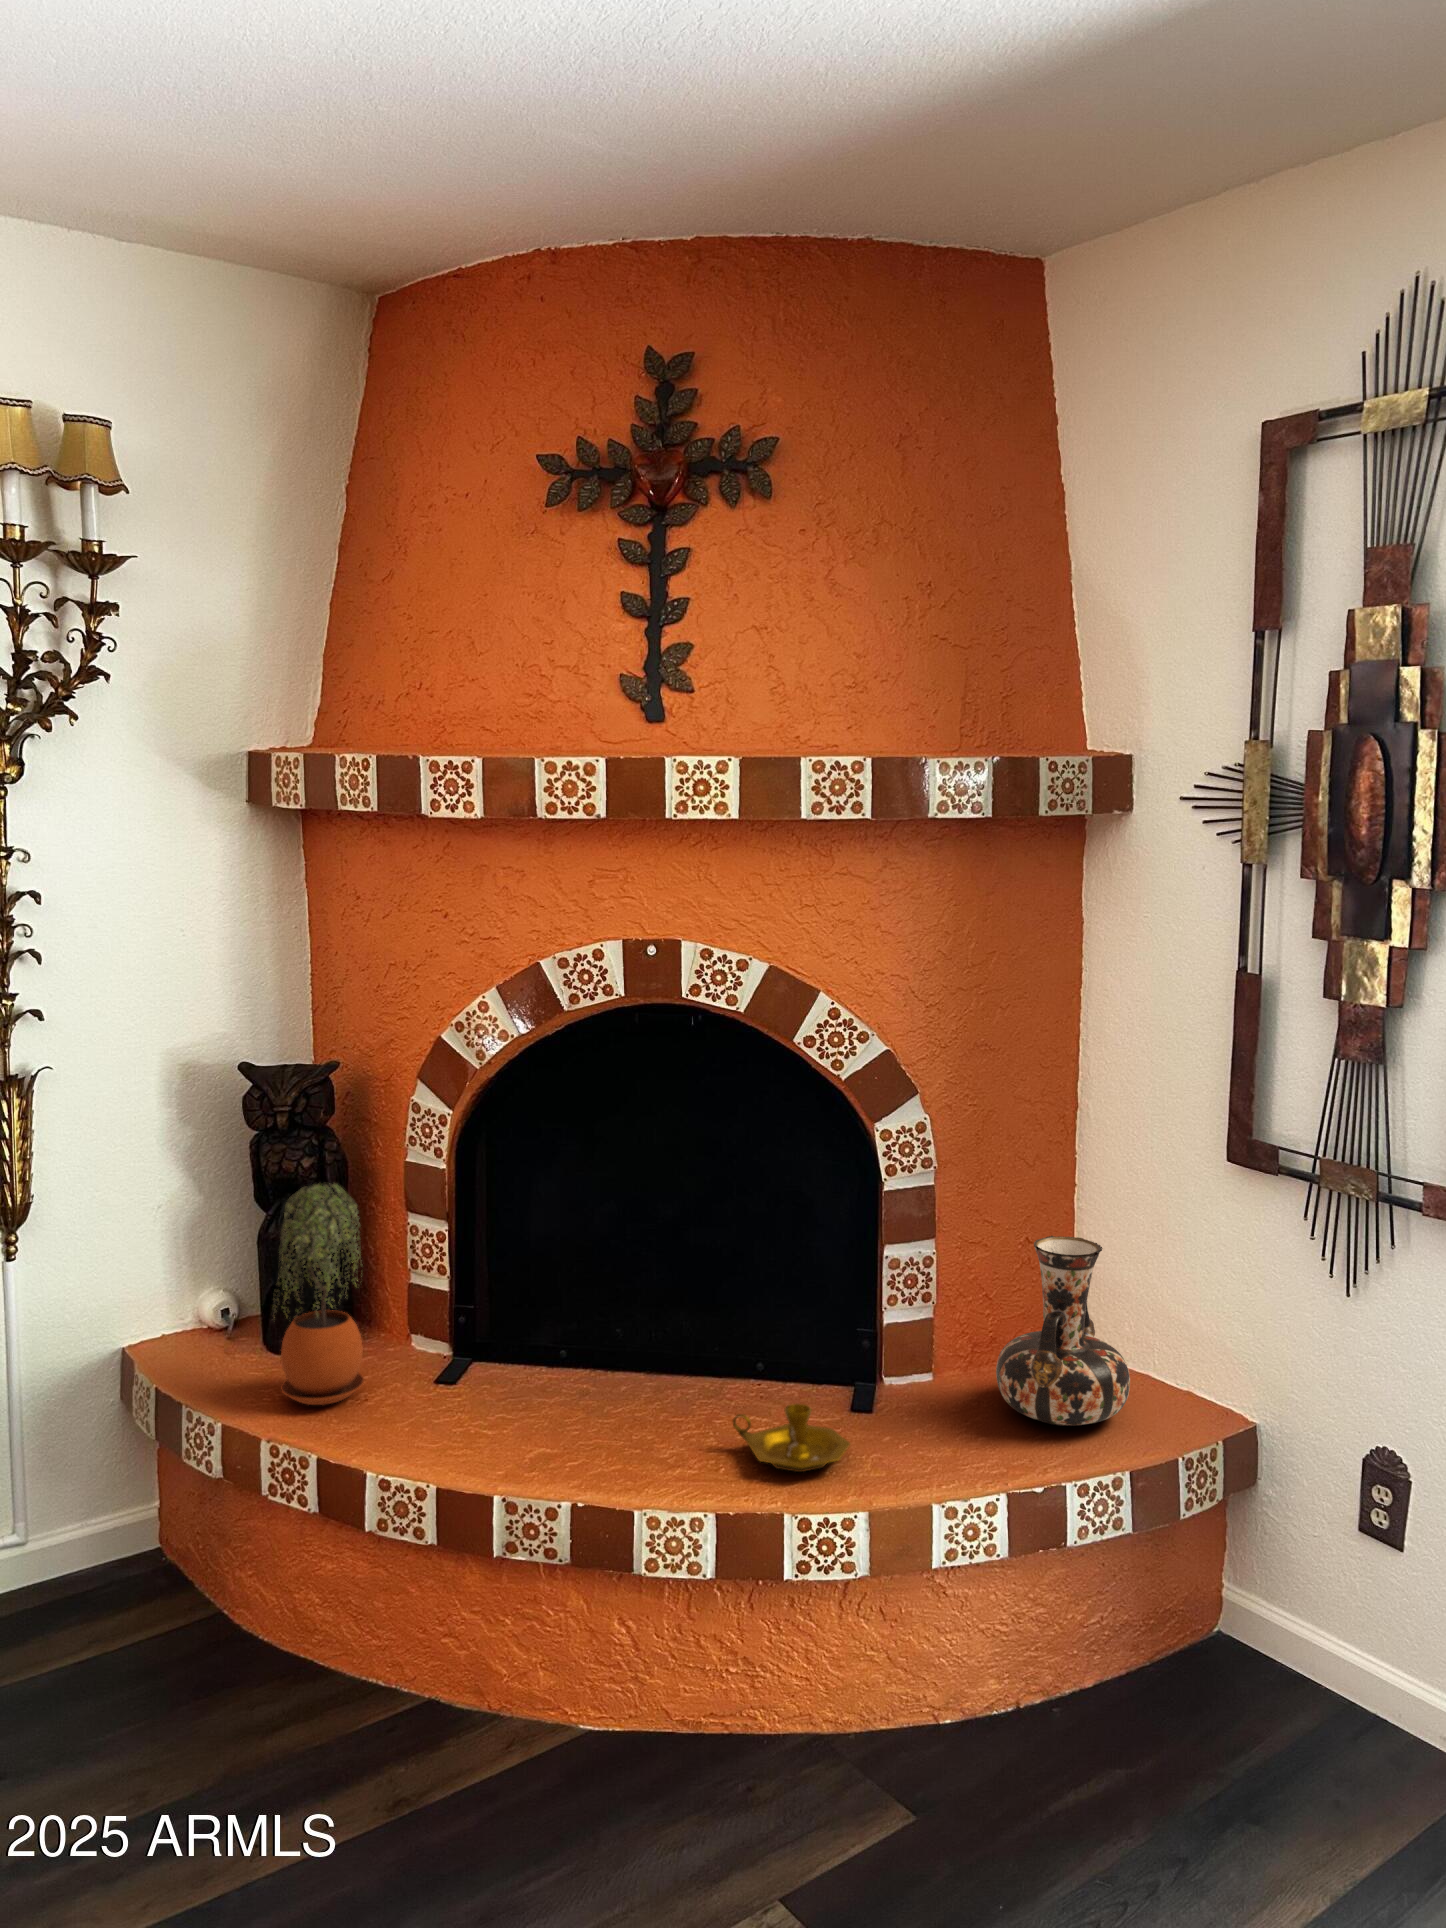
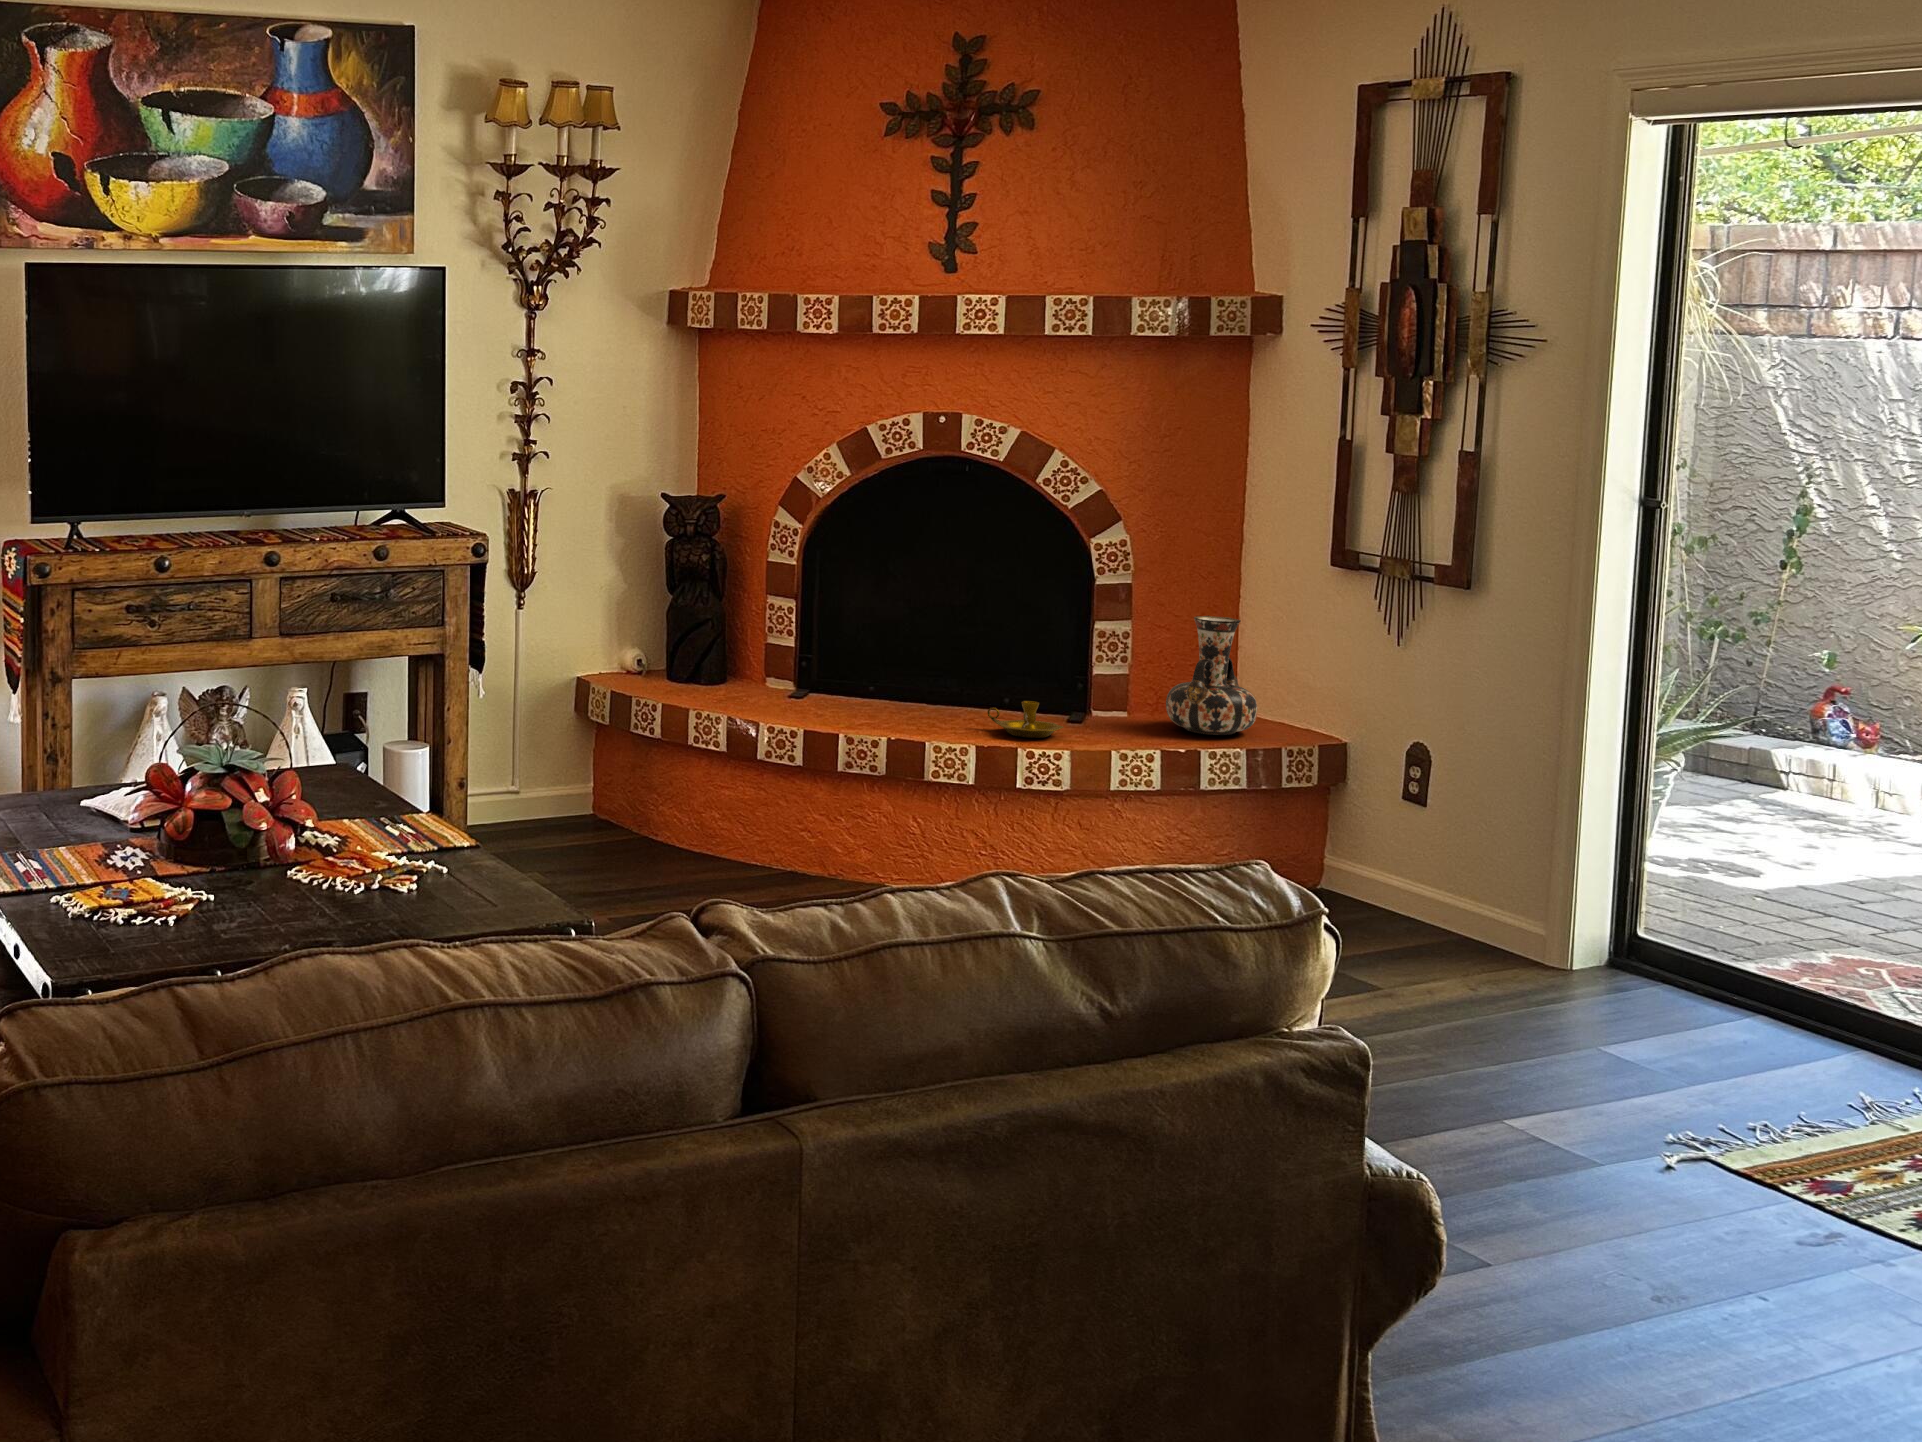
potted plant: present [273,1183,365,1405] -> none [693,563,749,700]

